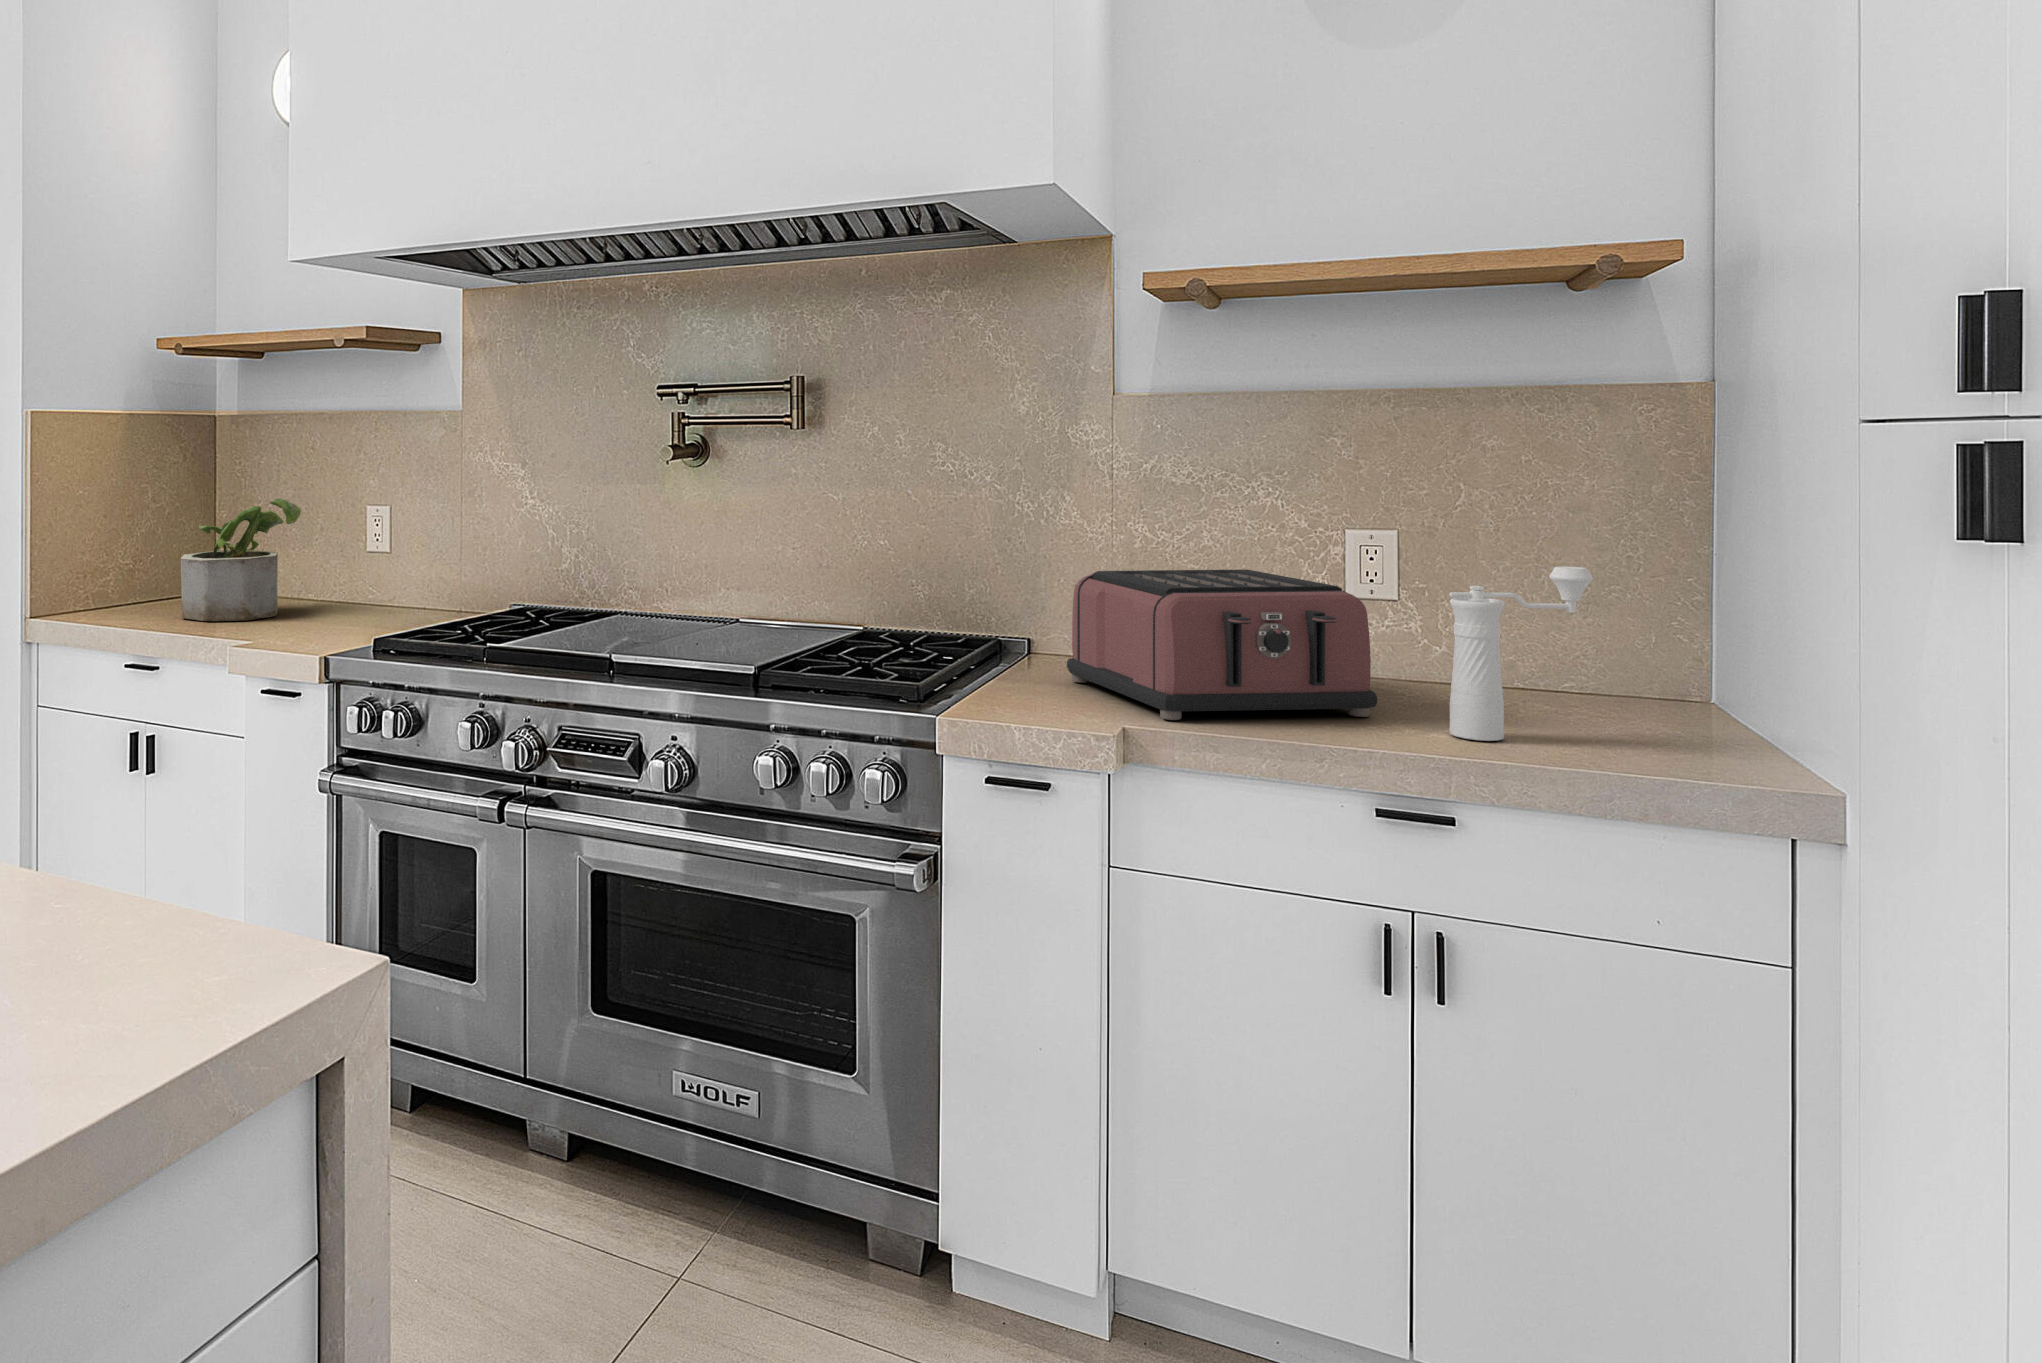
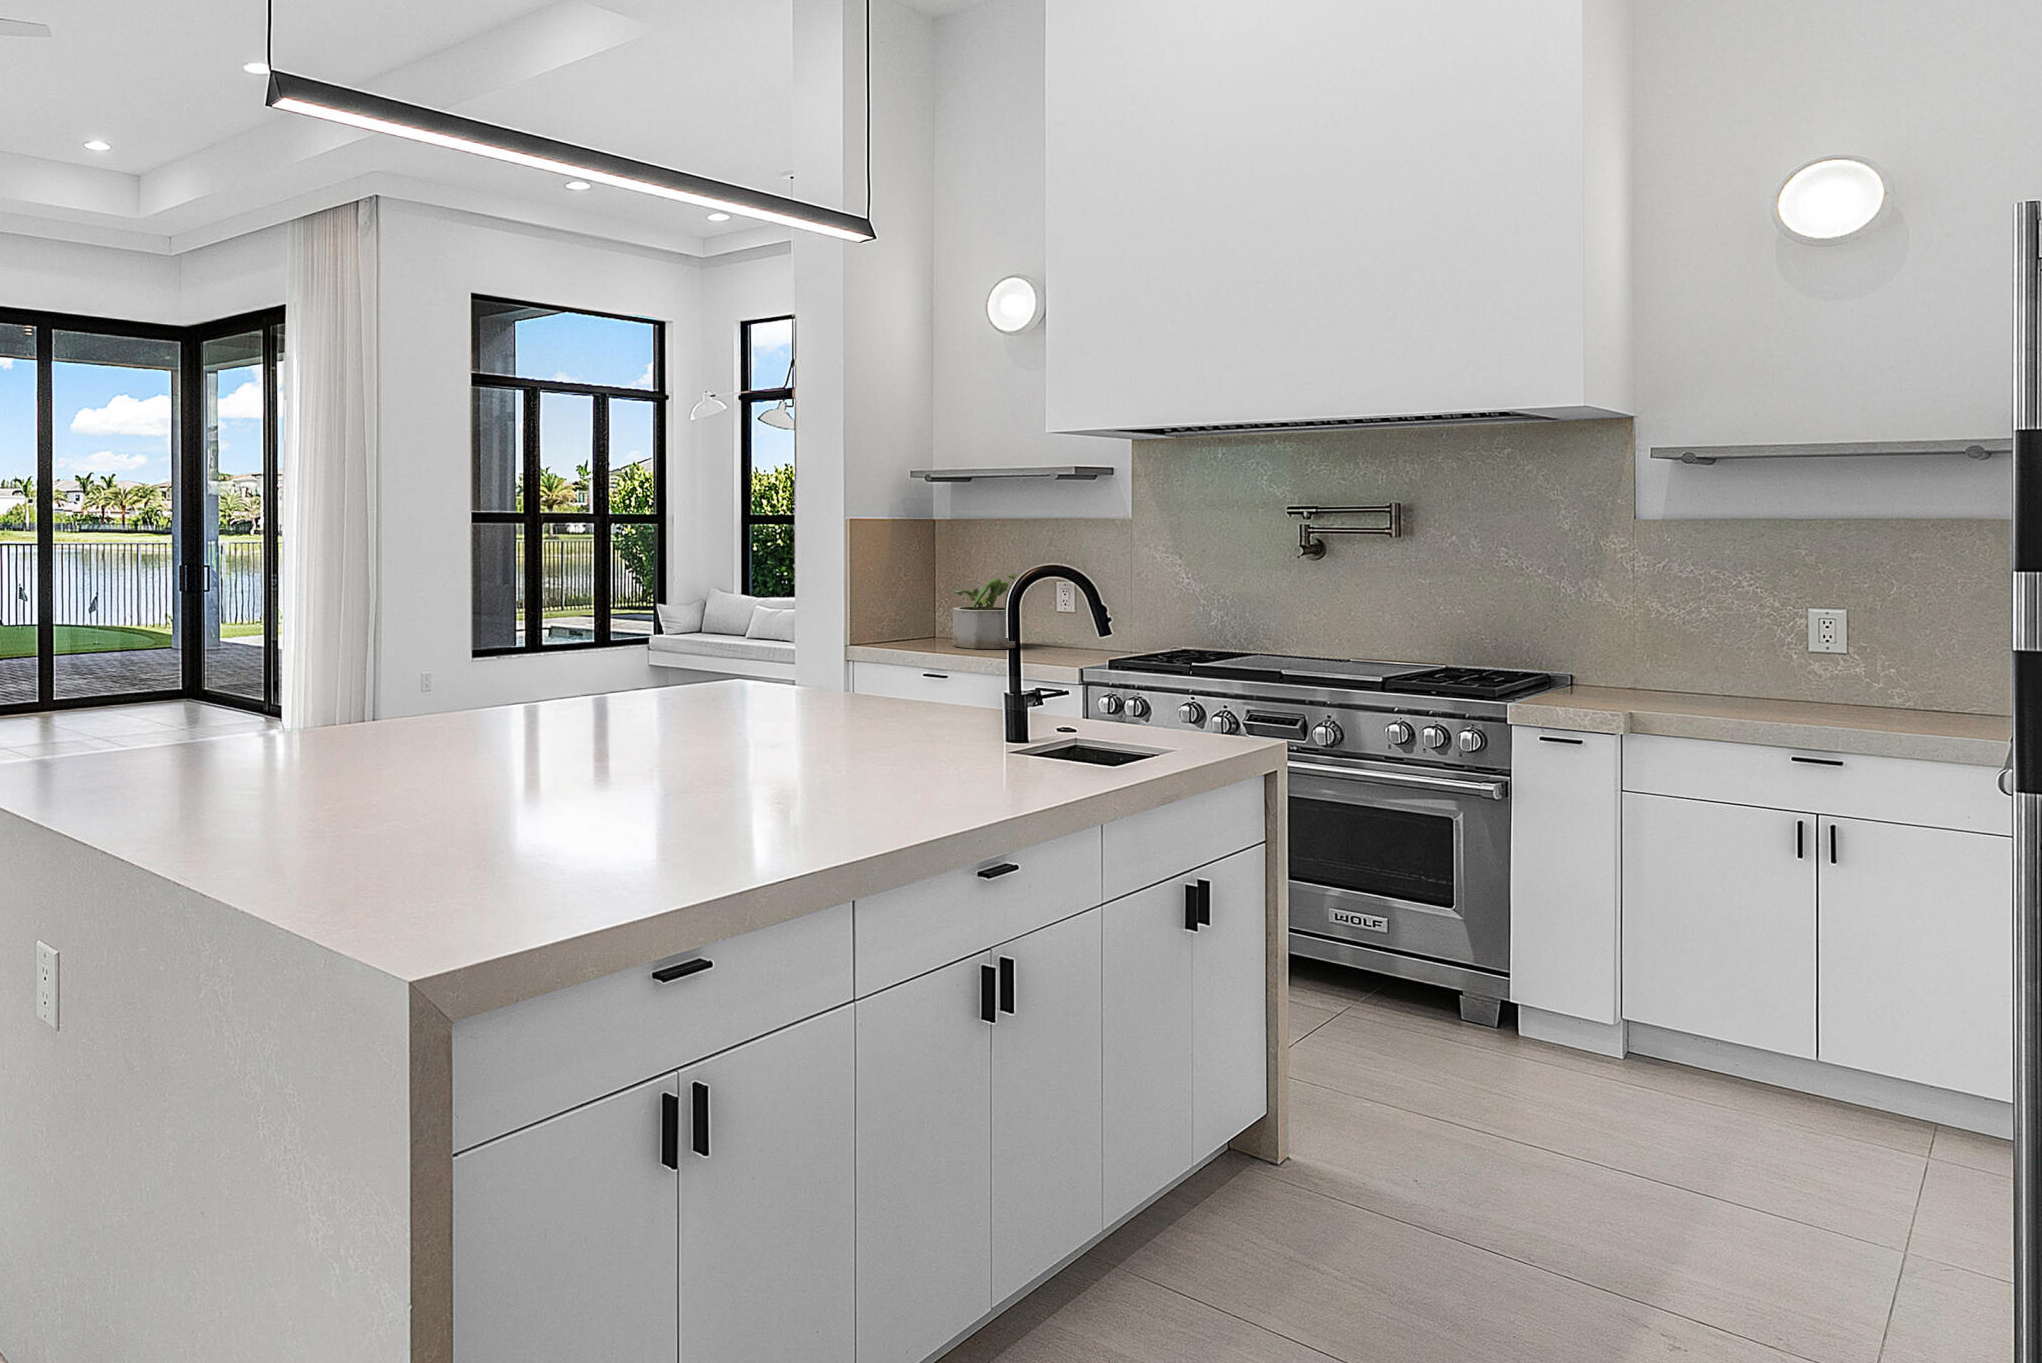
pepper mill: present [1449,566,1593,741] -> none [1850,624,1948,721]
toaster: present [1067,570,1377,720] -> none [1594,625,1806,711]

